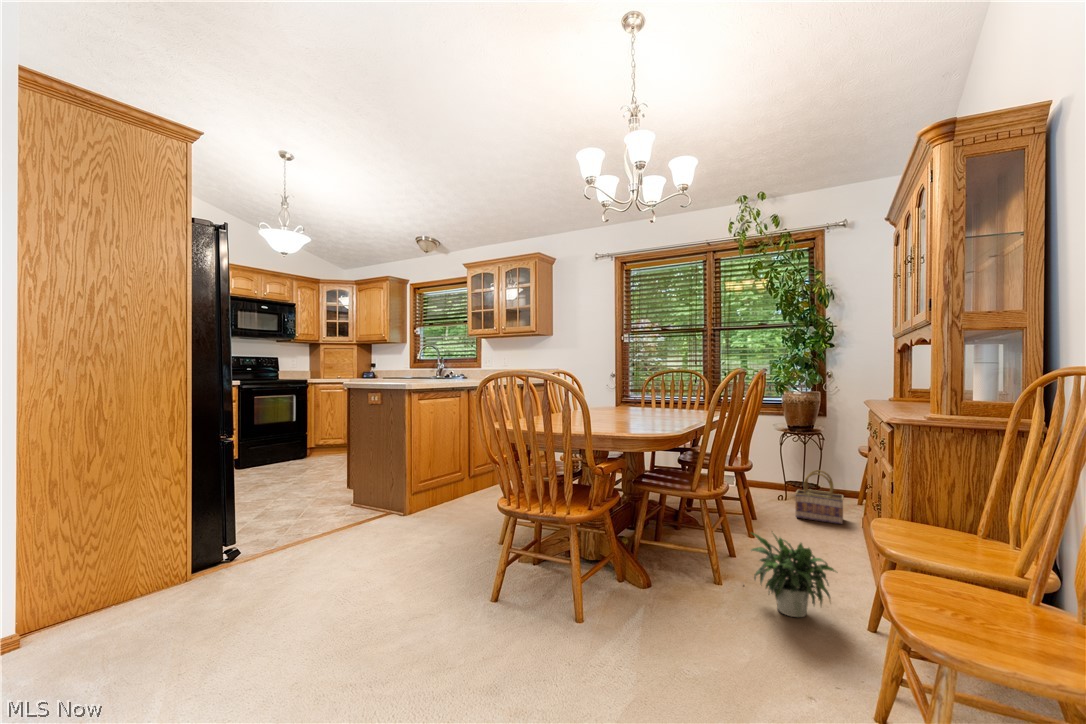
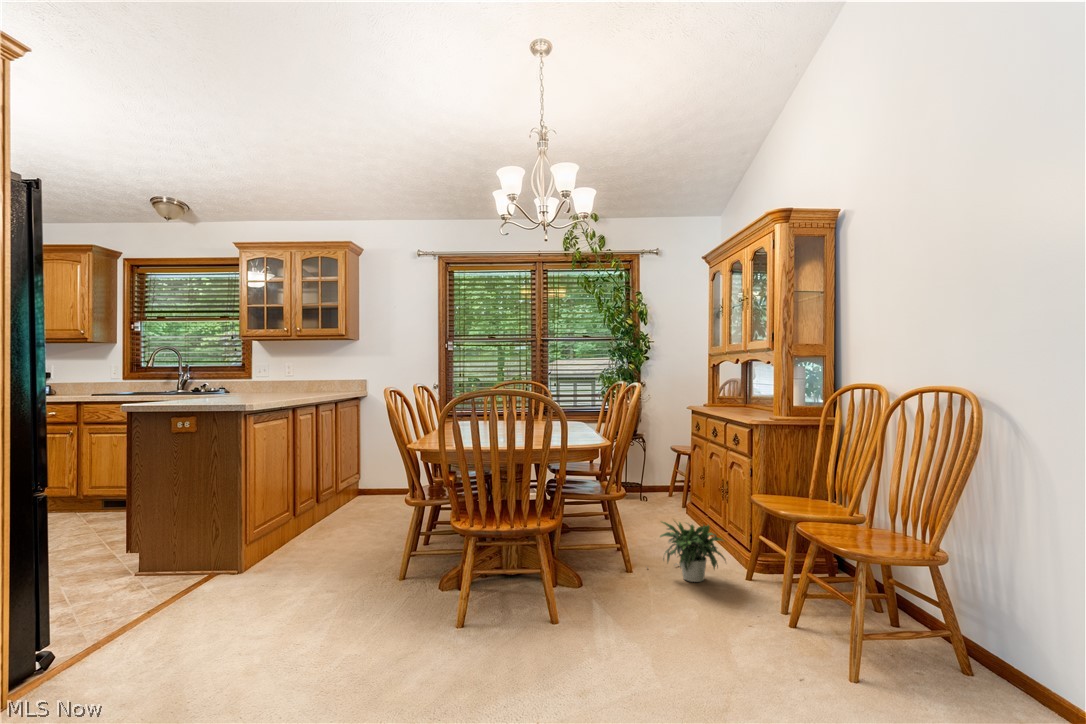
basket: present [795,470,844,524] -> none [634,468,673,512]

